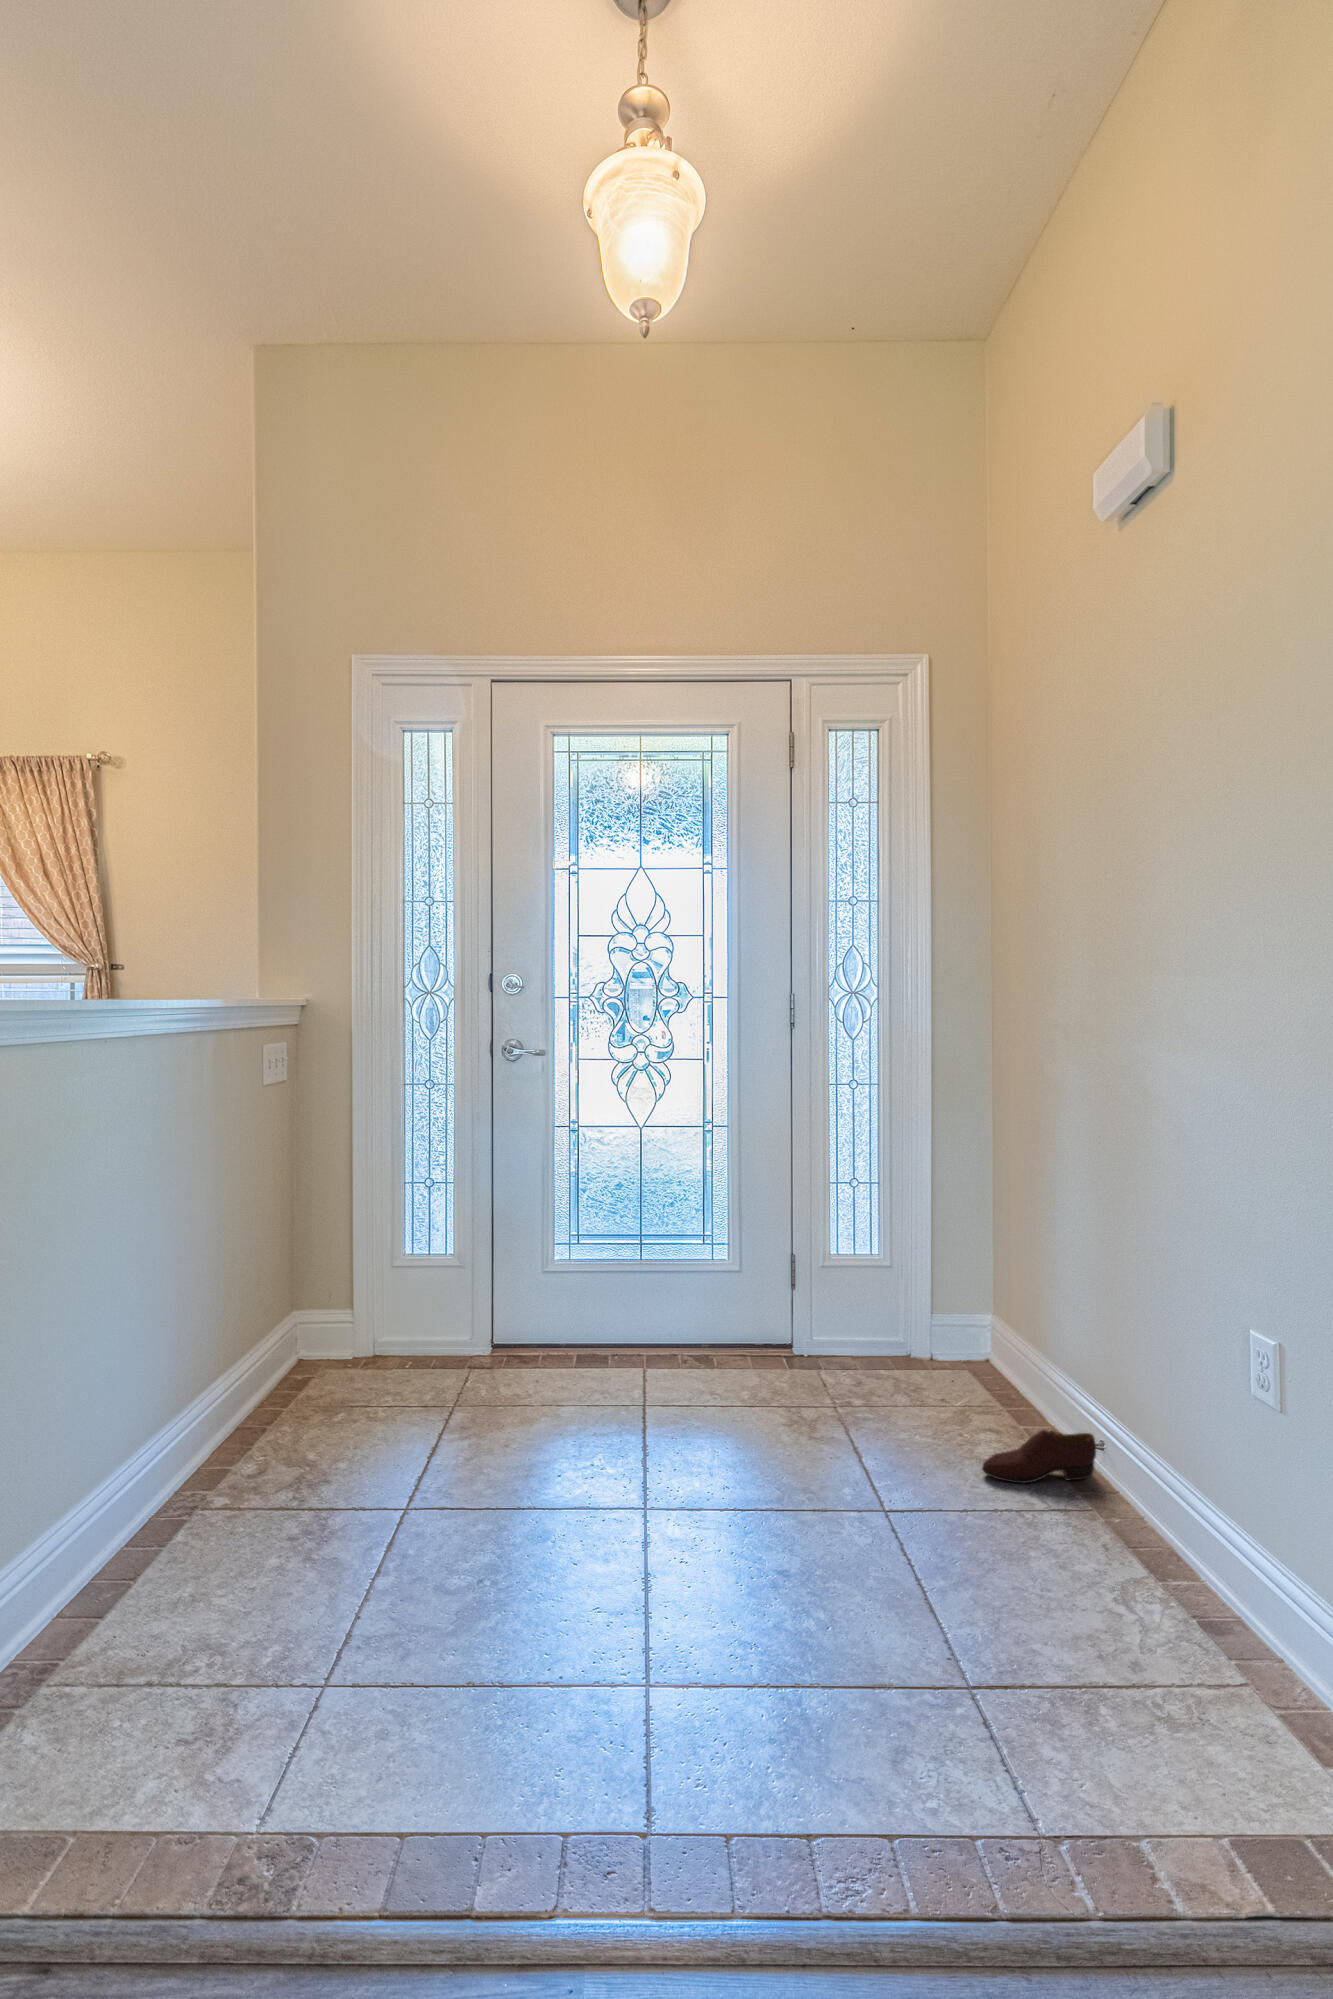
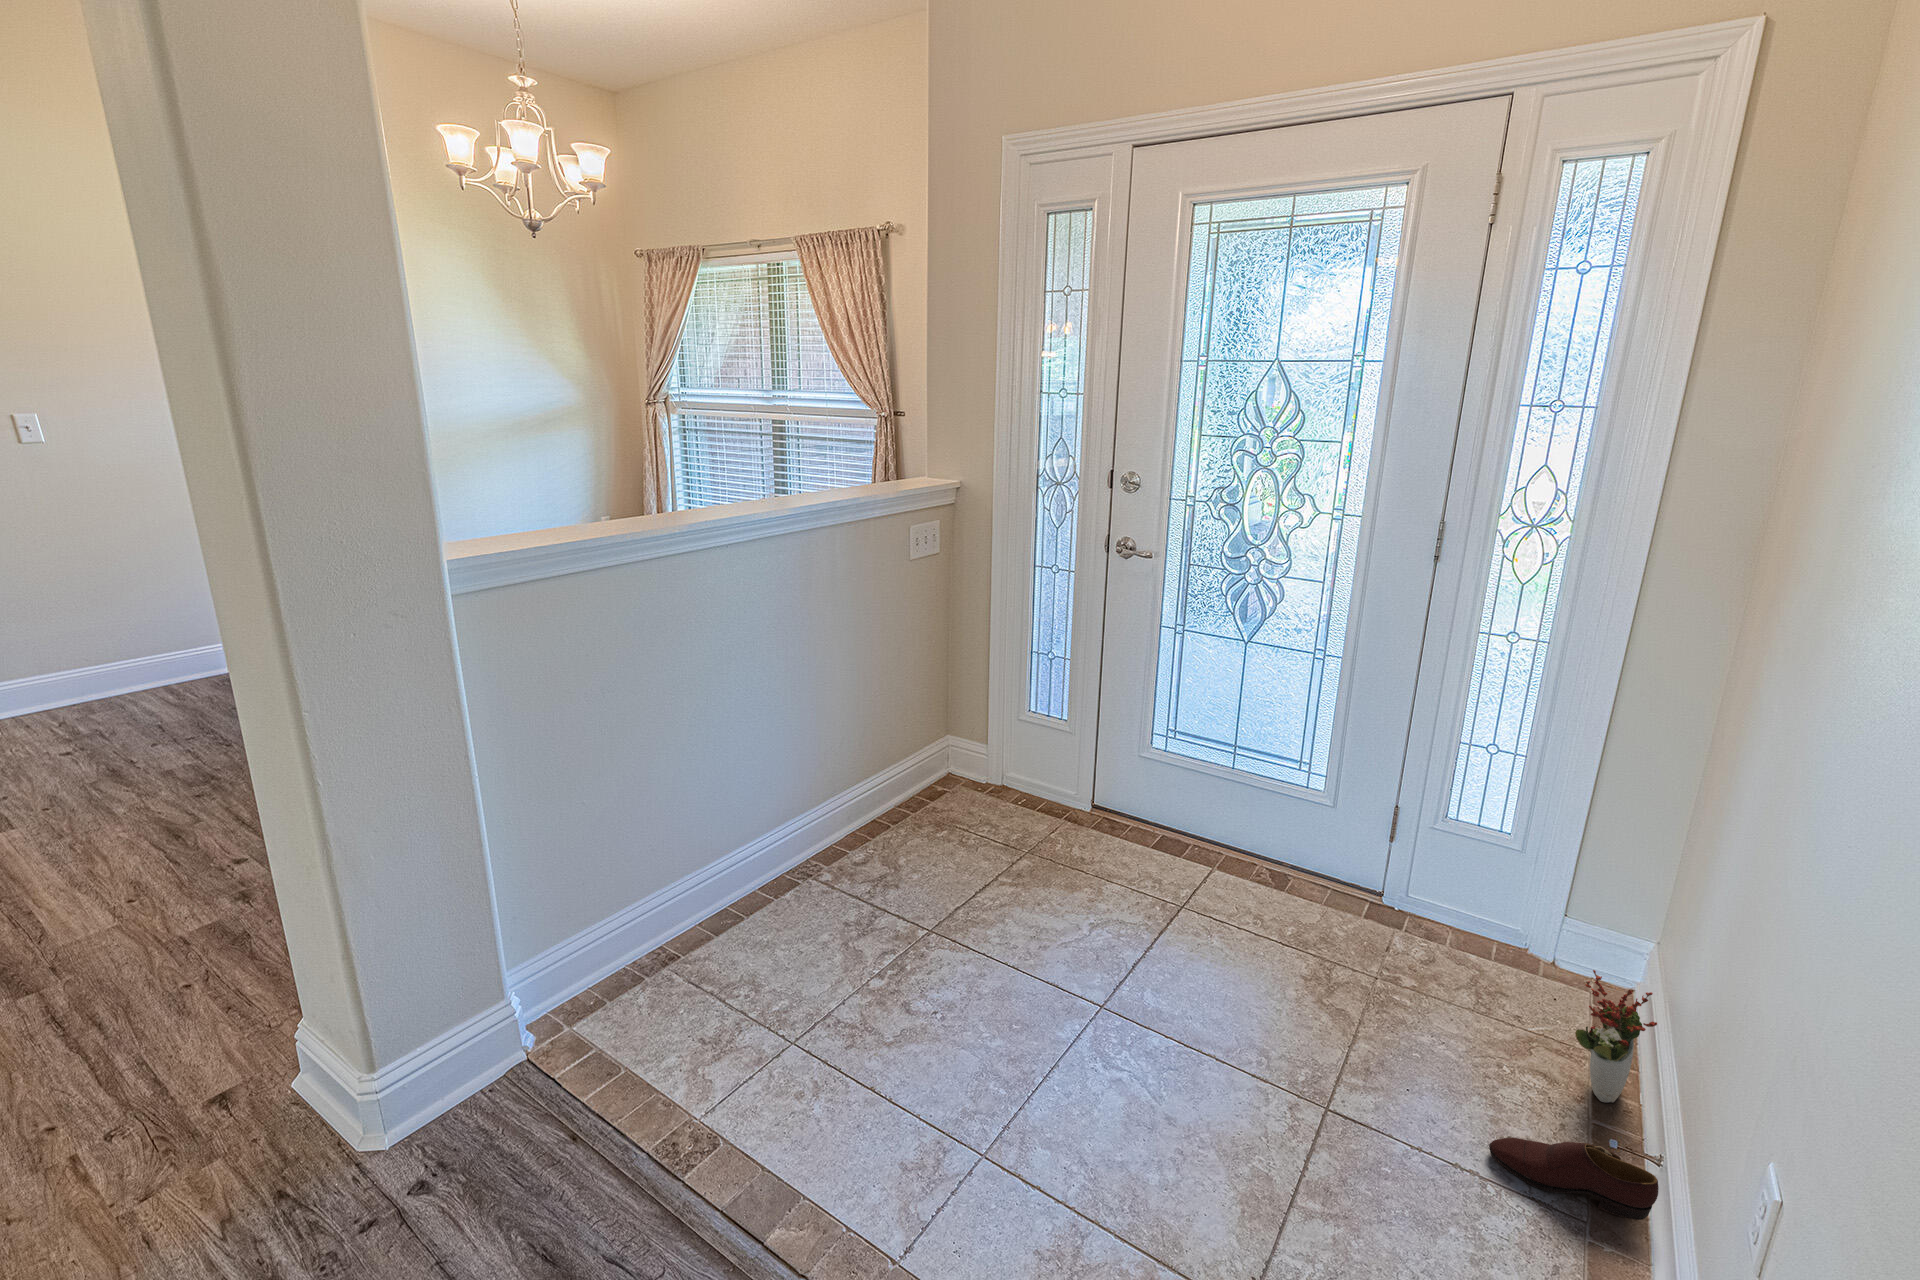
decorative plant: none [987,1314,1041,1425] -> present [1575,970,1657,1102]

